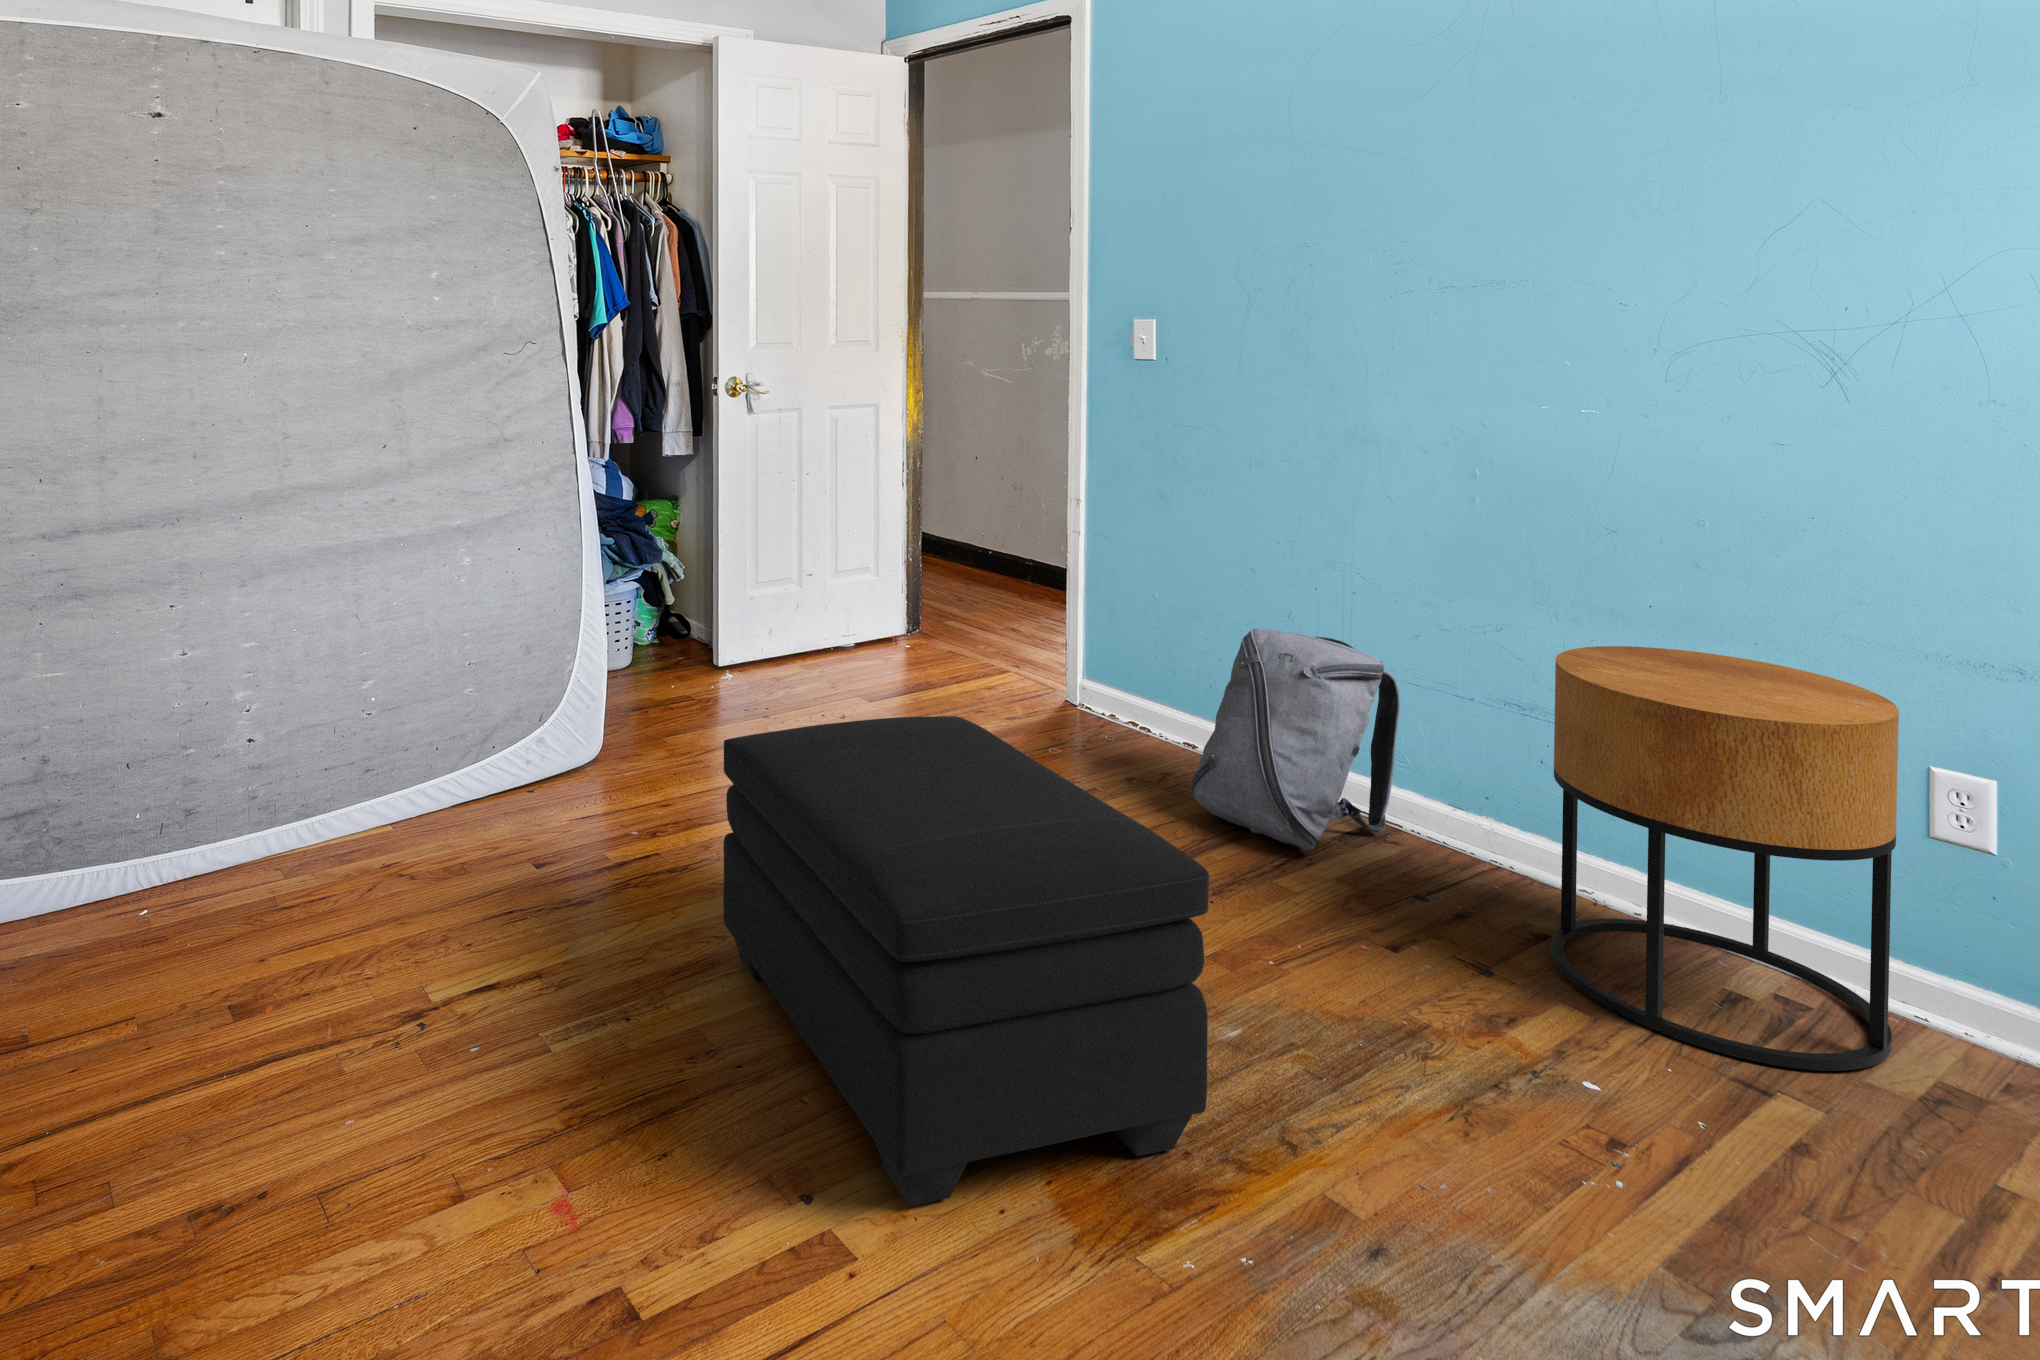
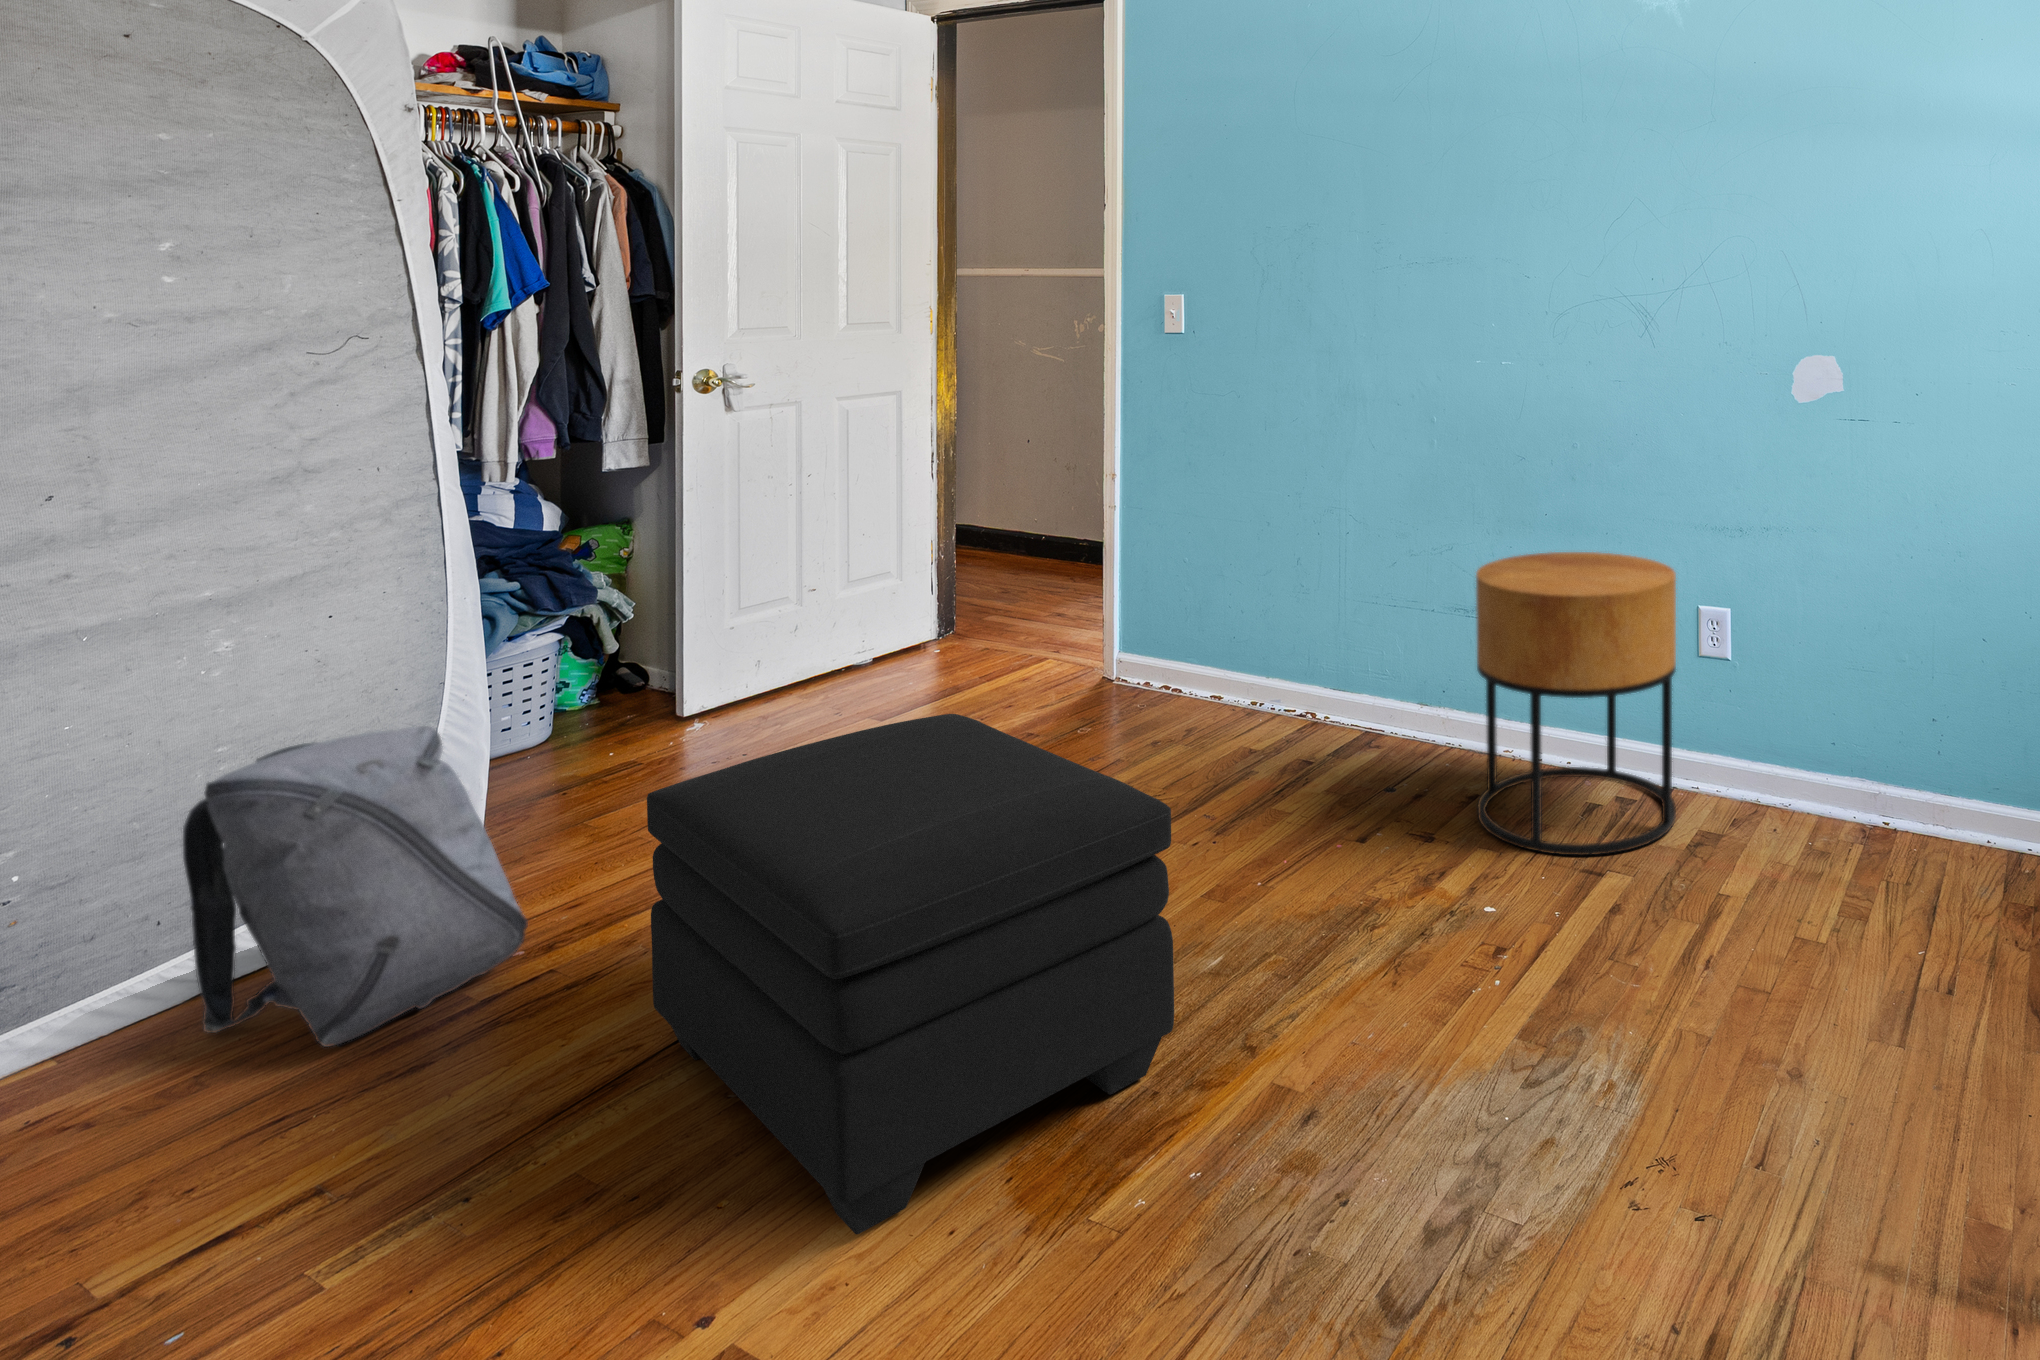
backpack: present [1191,628,1400,850] -> present [183,726,528,1047]

